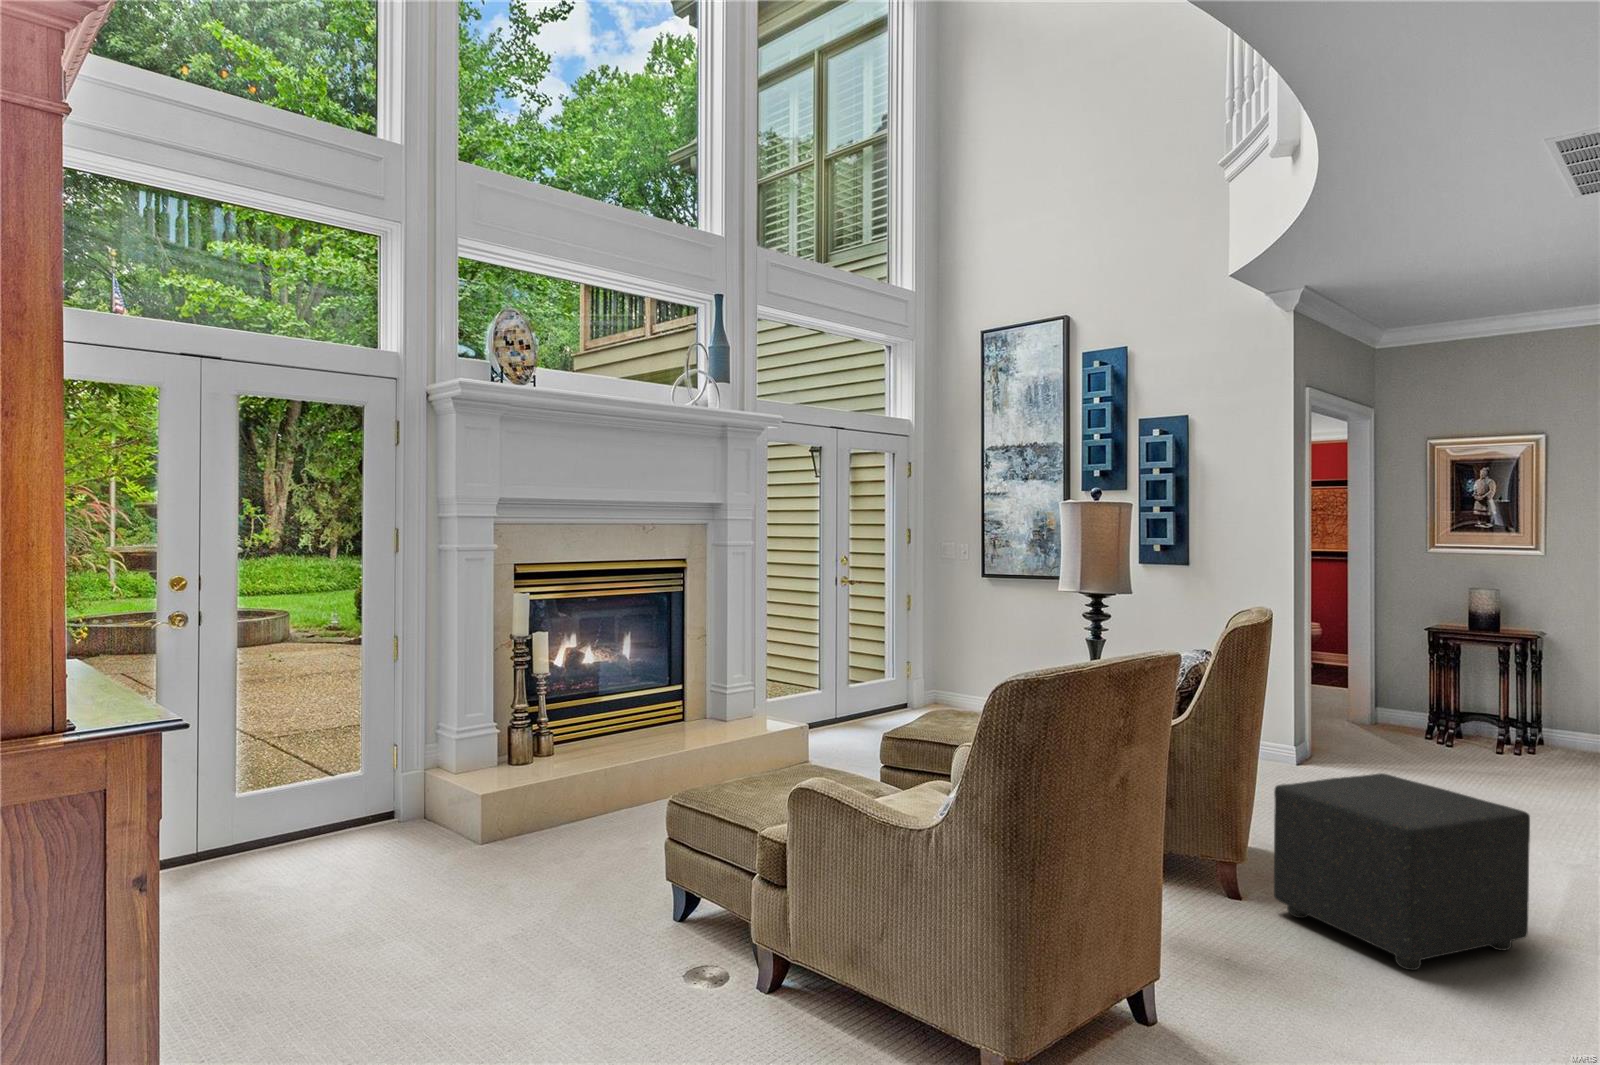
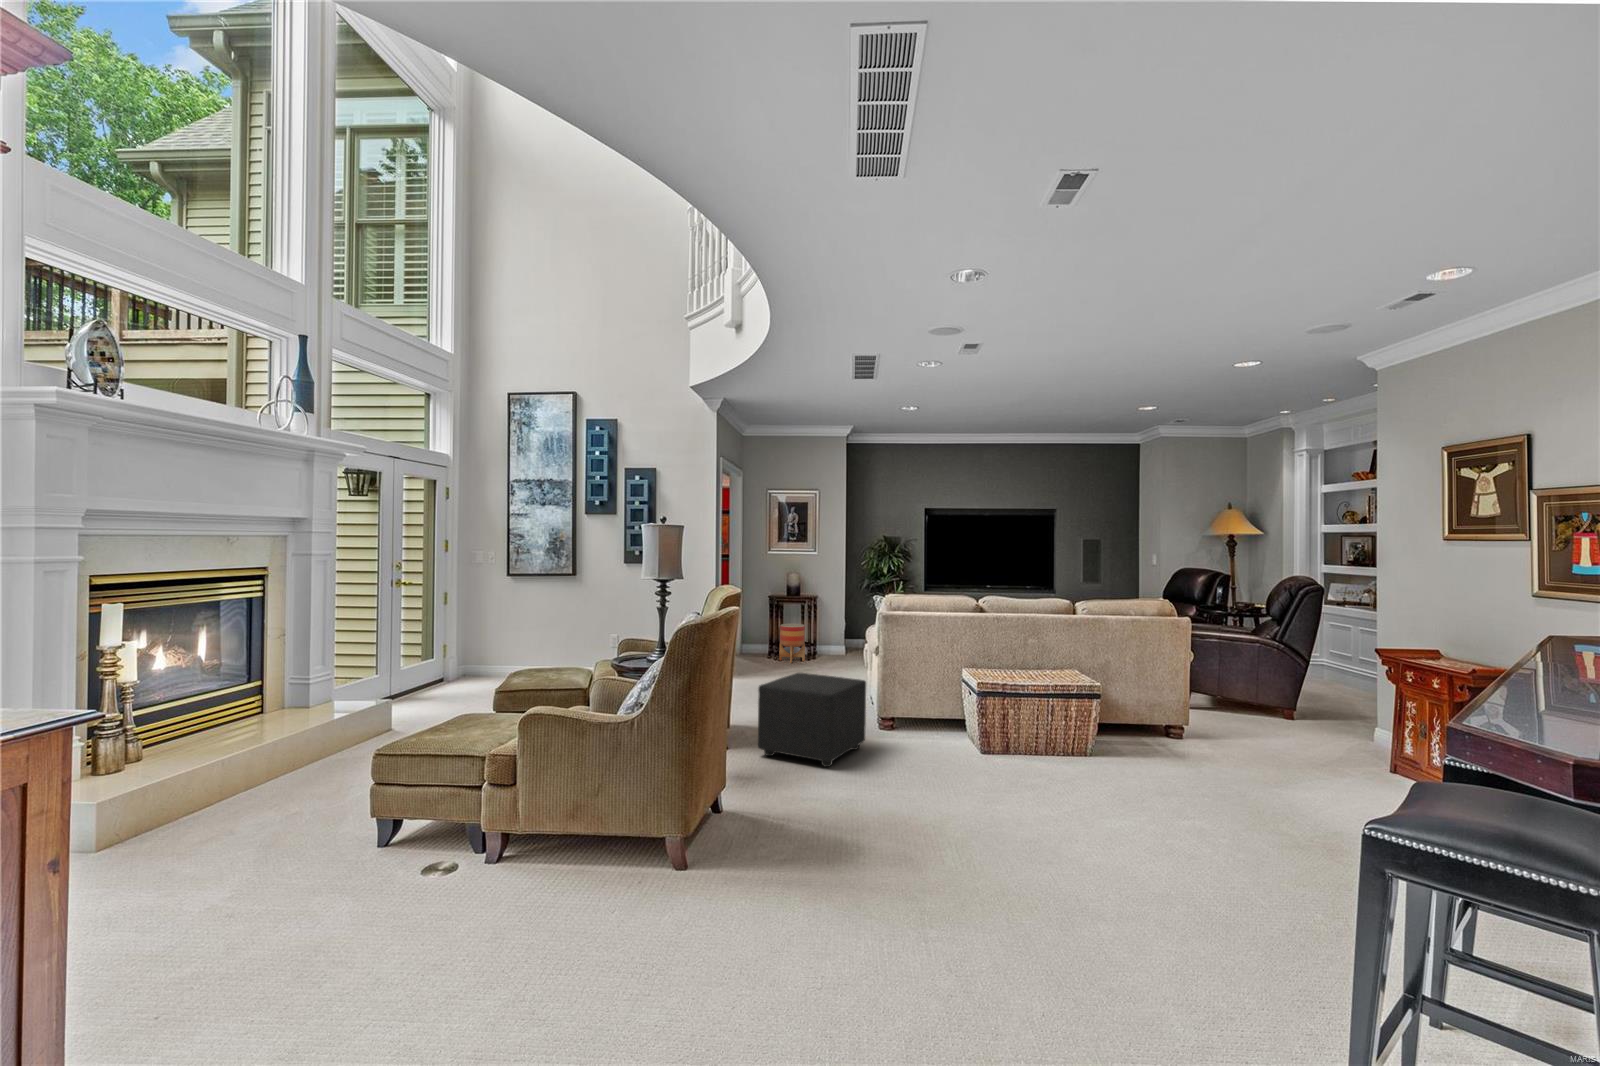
planter: none [1442,680,1499,753] -> present [779,624,805,663]

